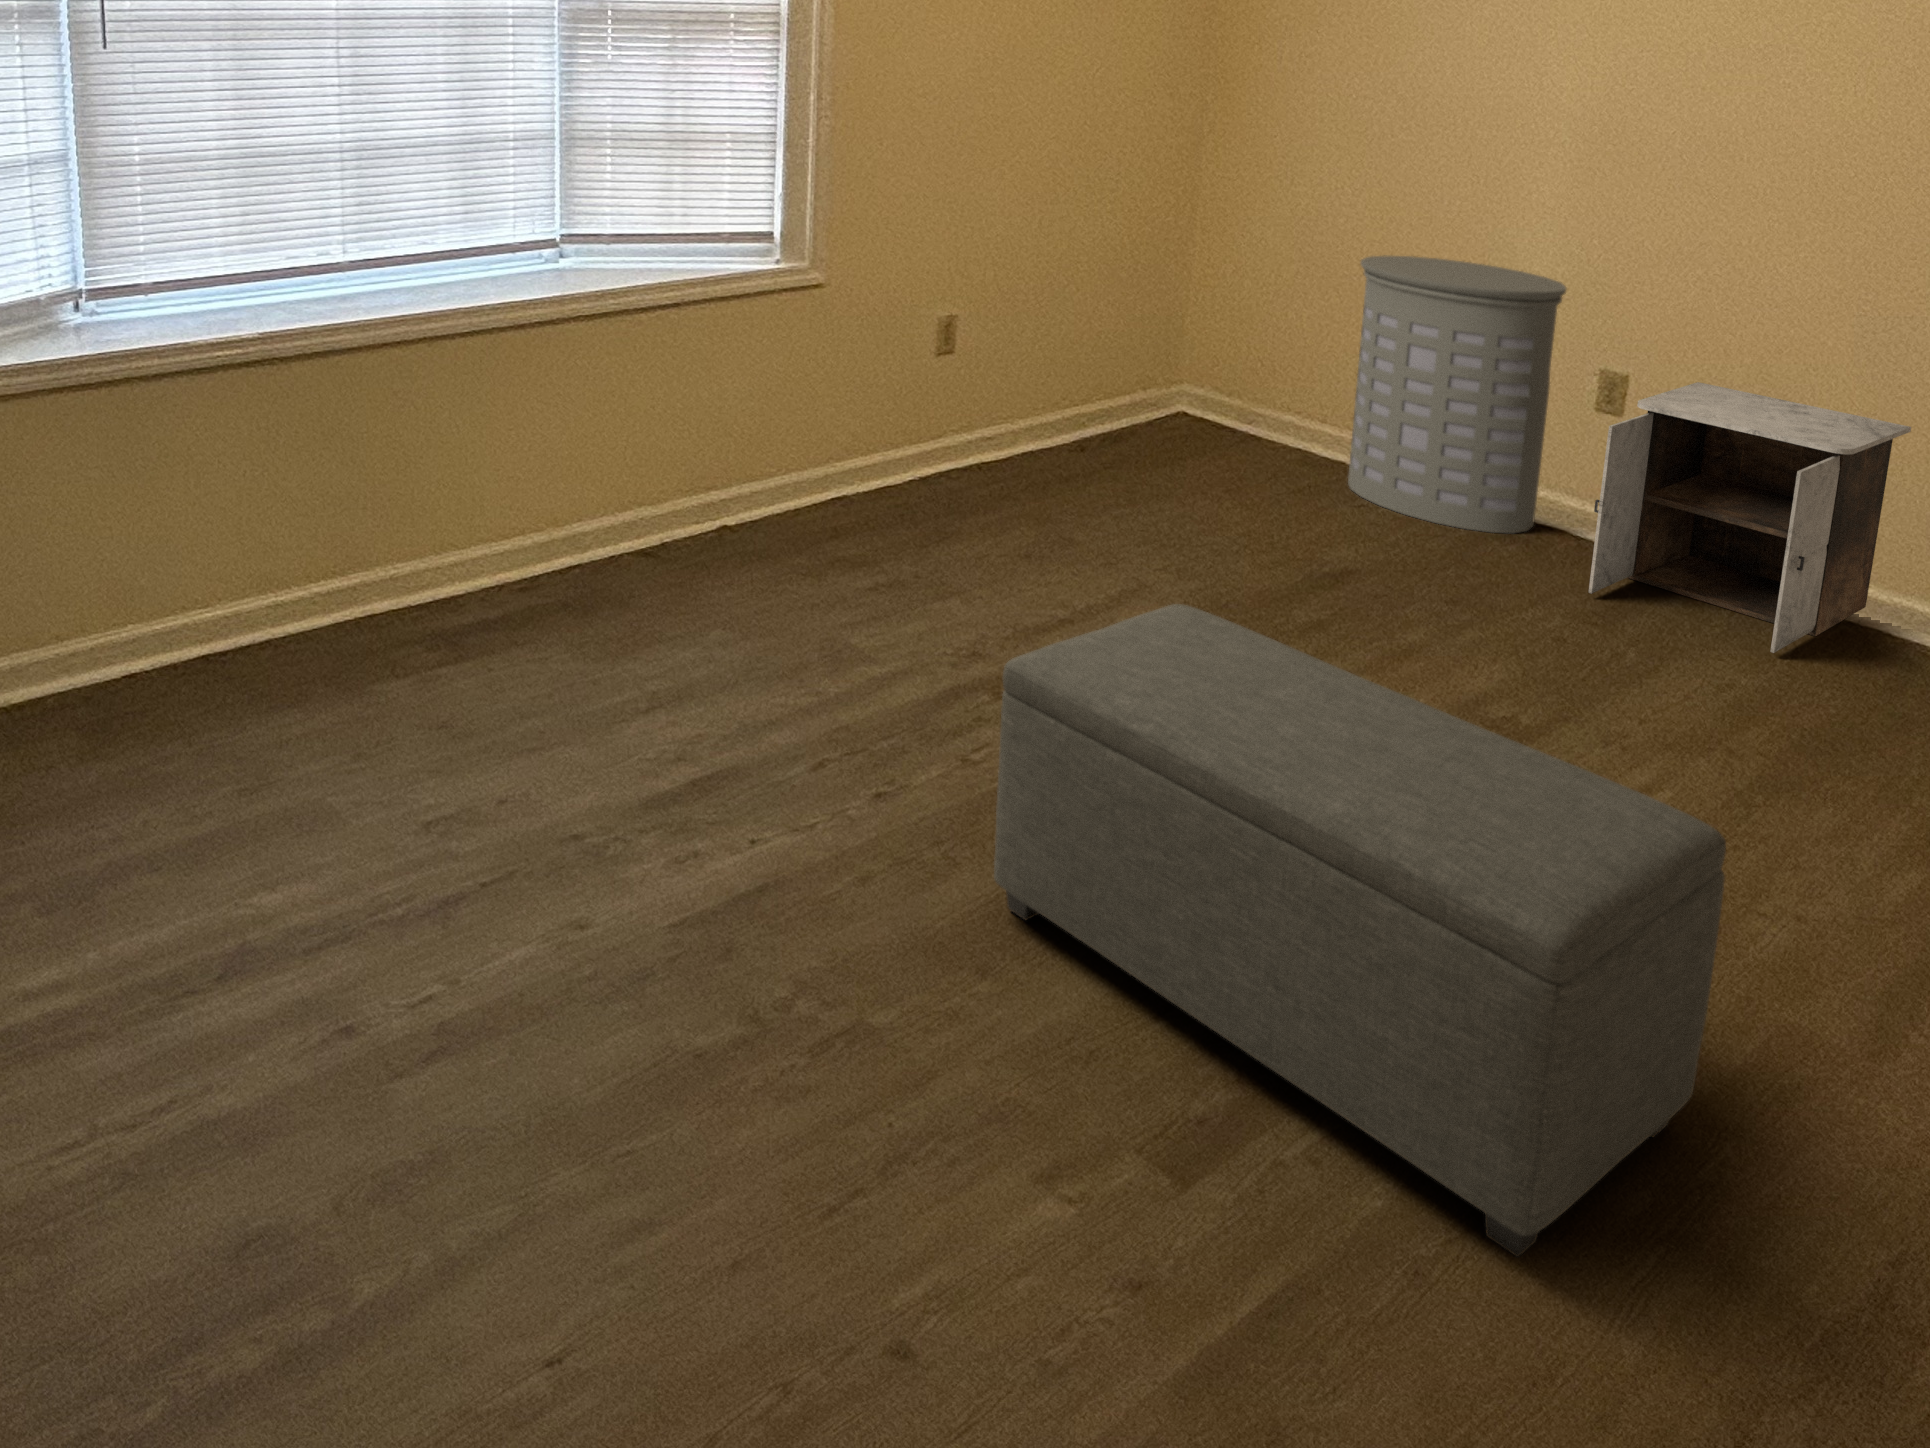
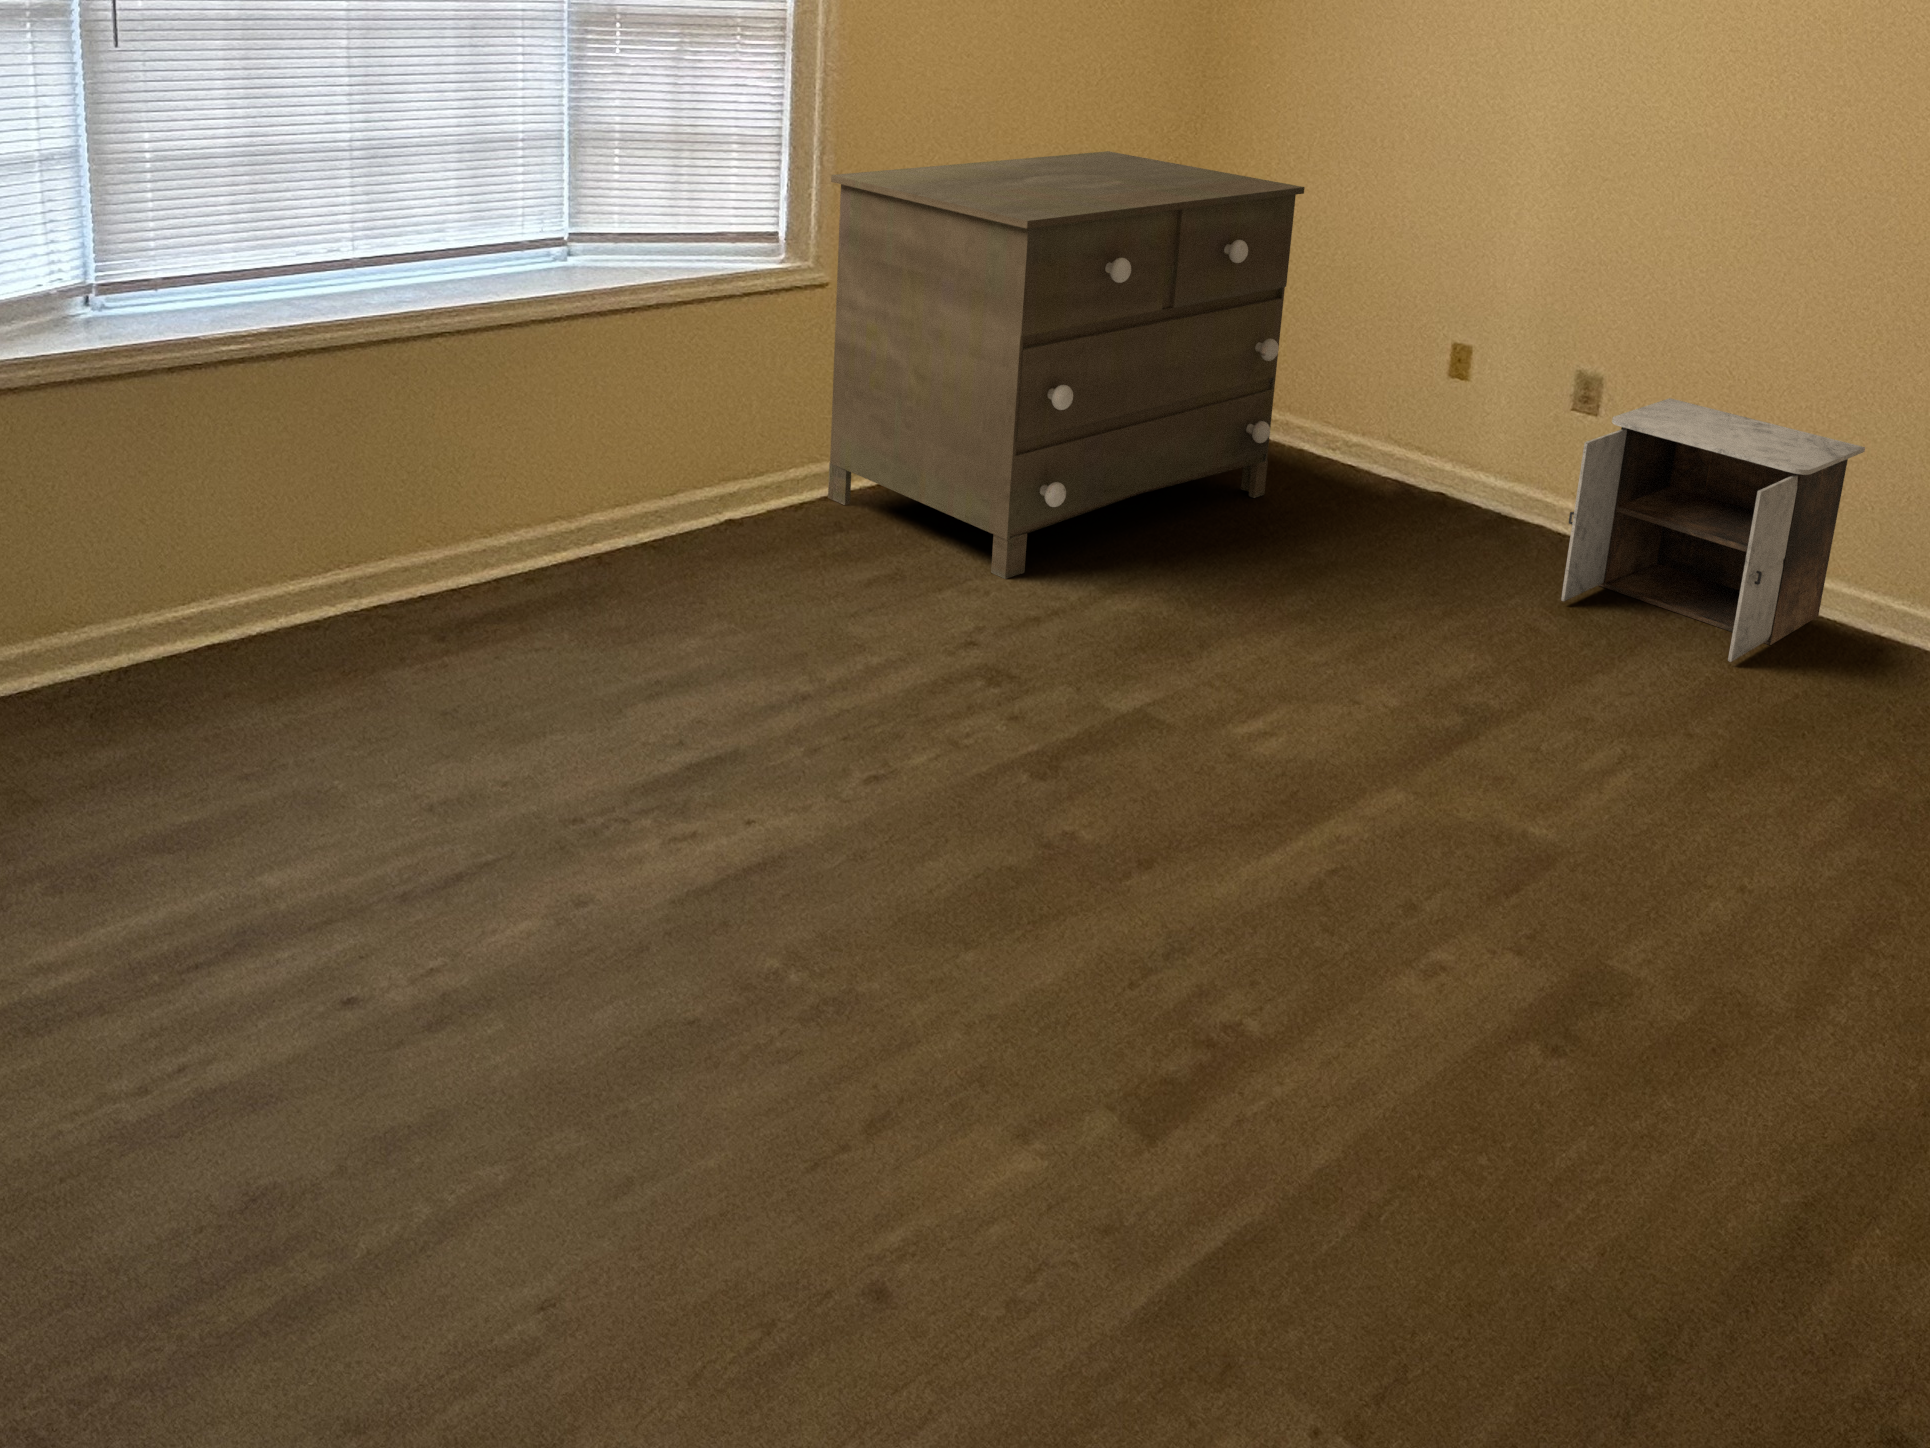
dresser: none [823,147,1308,576] -> present [828,151,1305,579]
laundry hamper: present [1348,255,1566,534] -> none [1336,266,1549,540]
ottoman: present [994,604,1726,1257] -> none [996,622,1673,1239]

